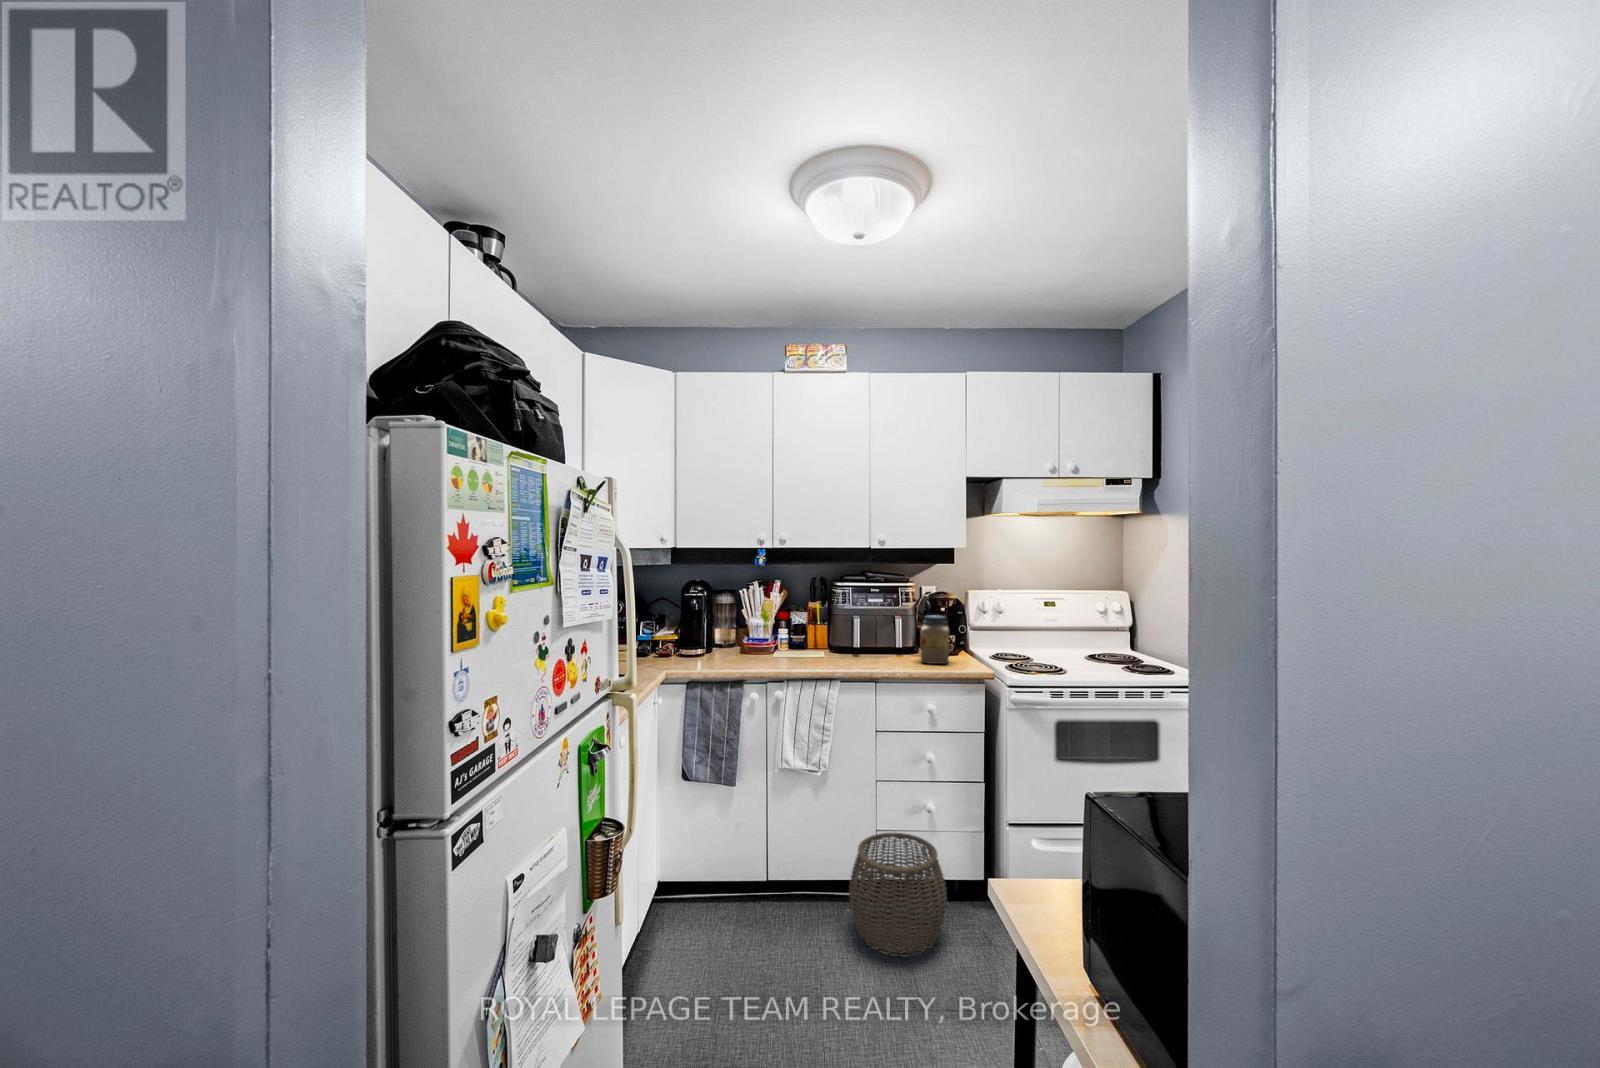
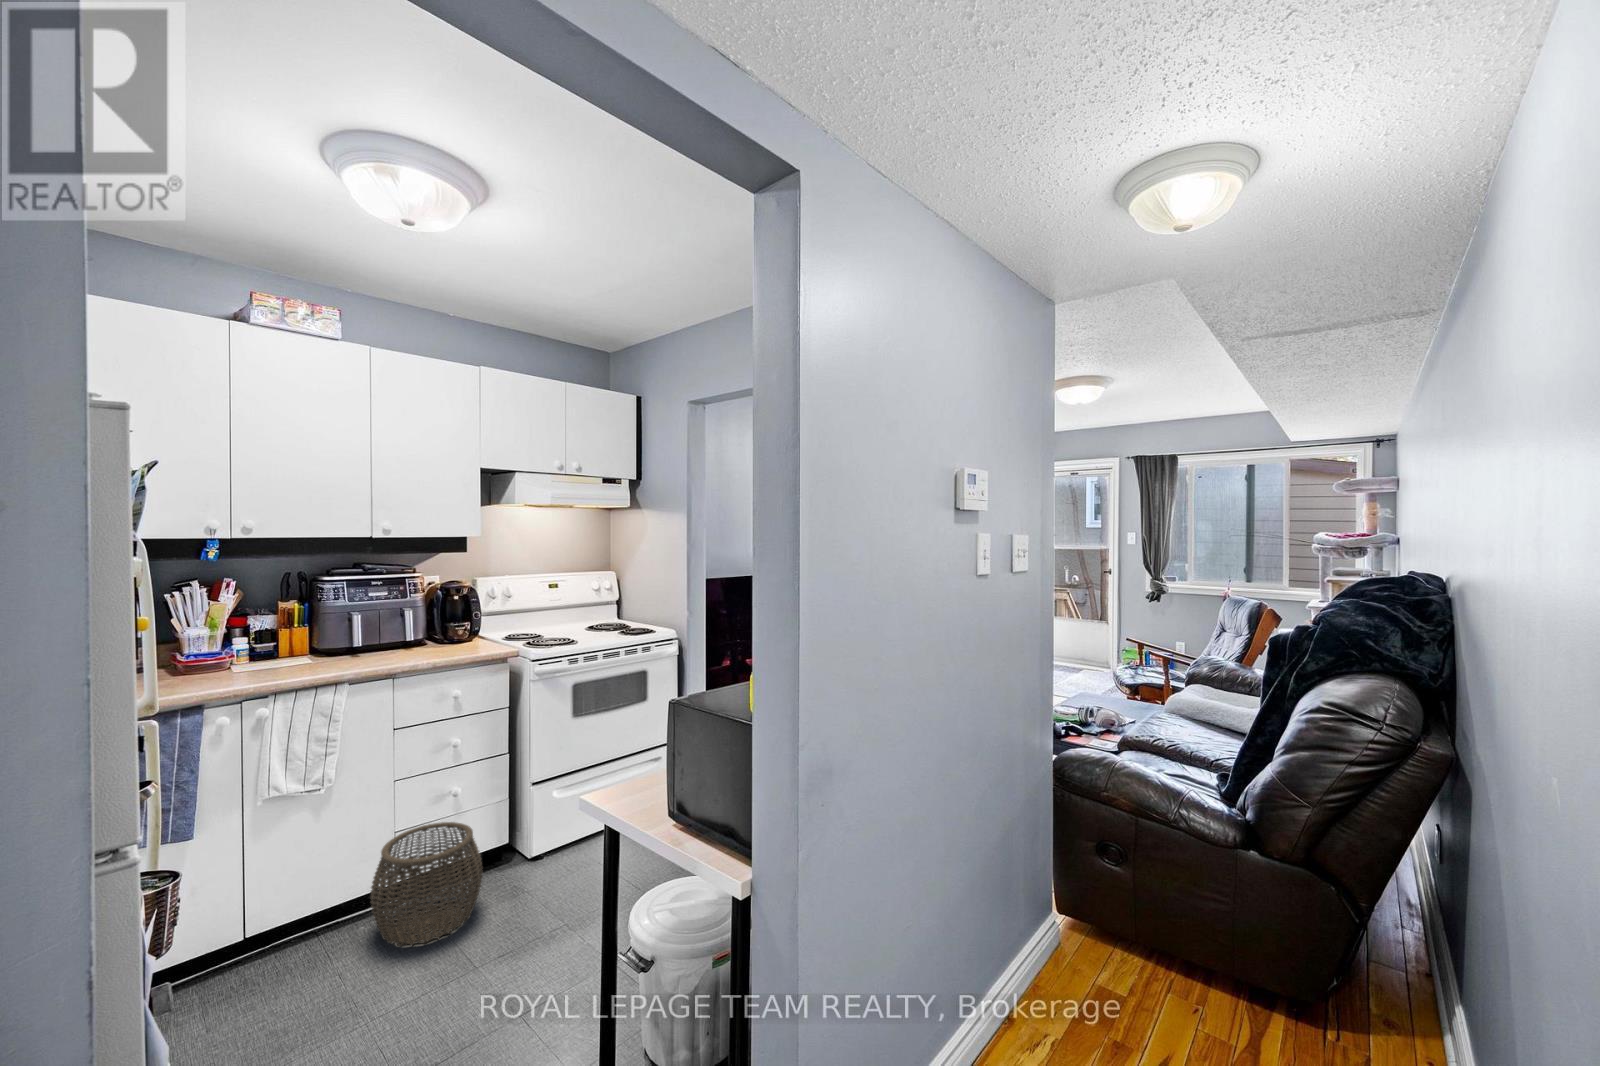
jar: present [920,615,949,664] -> none [437,604,468,653]

